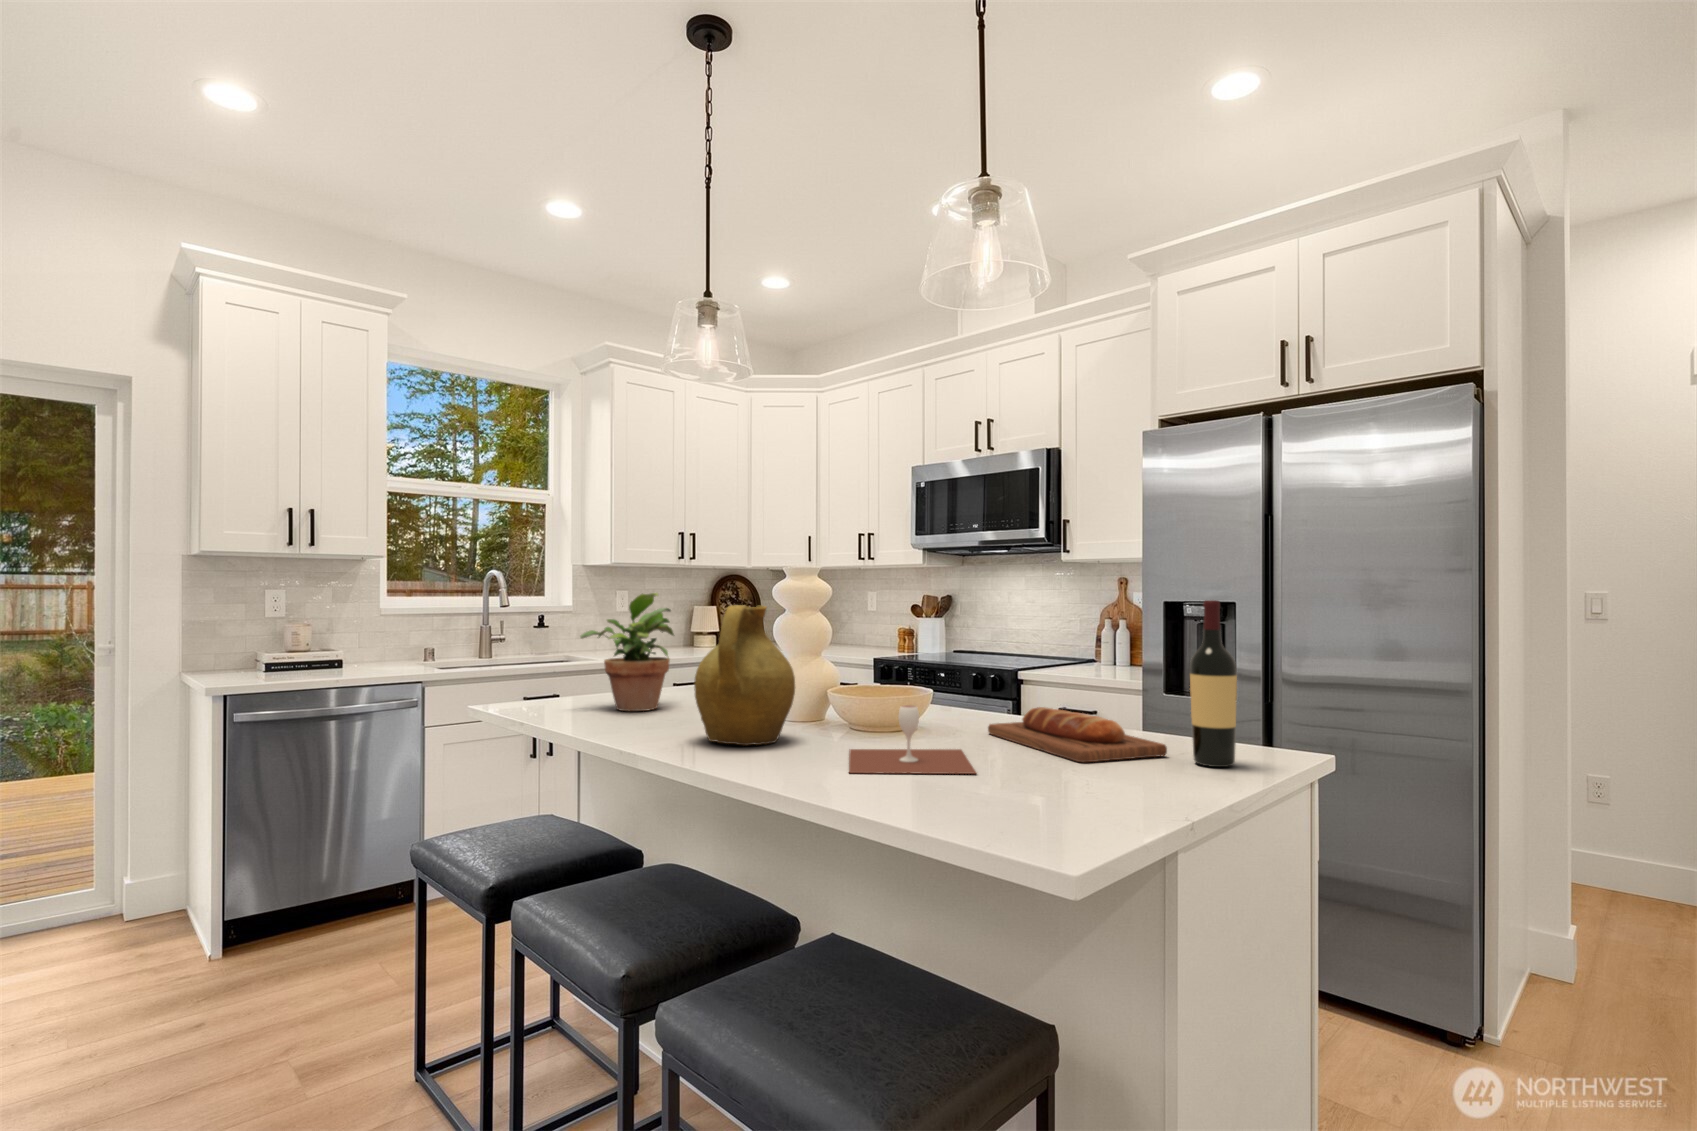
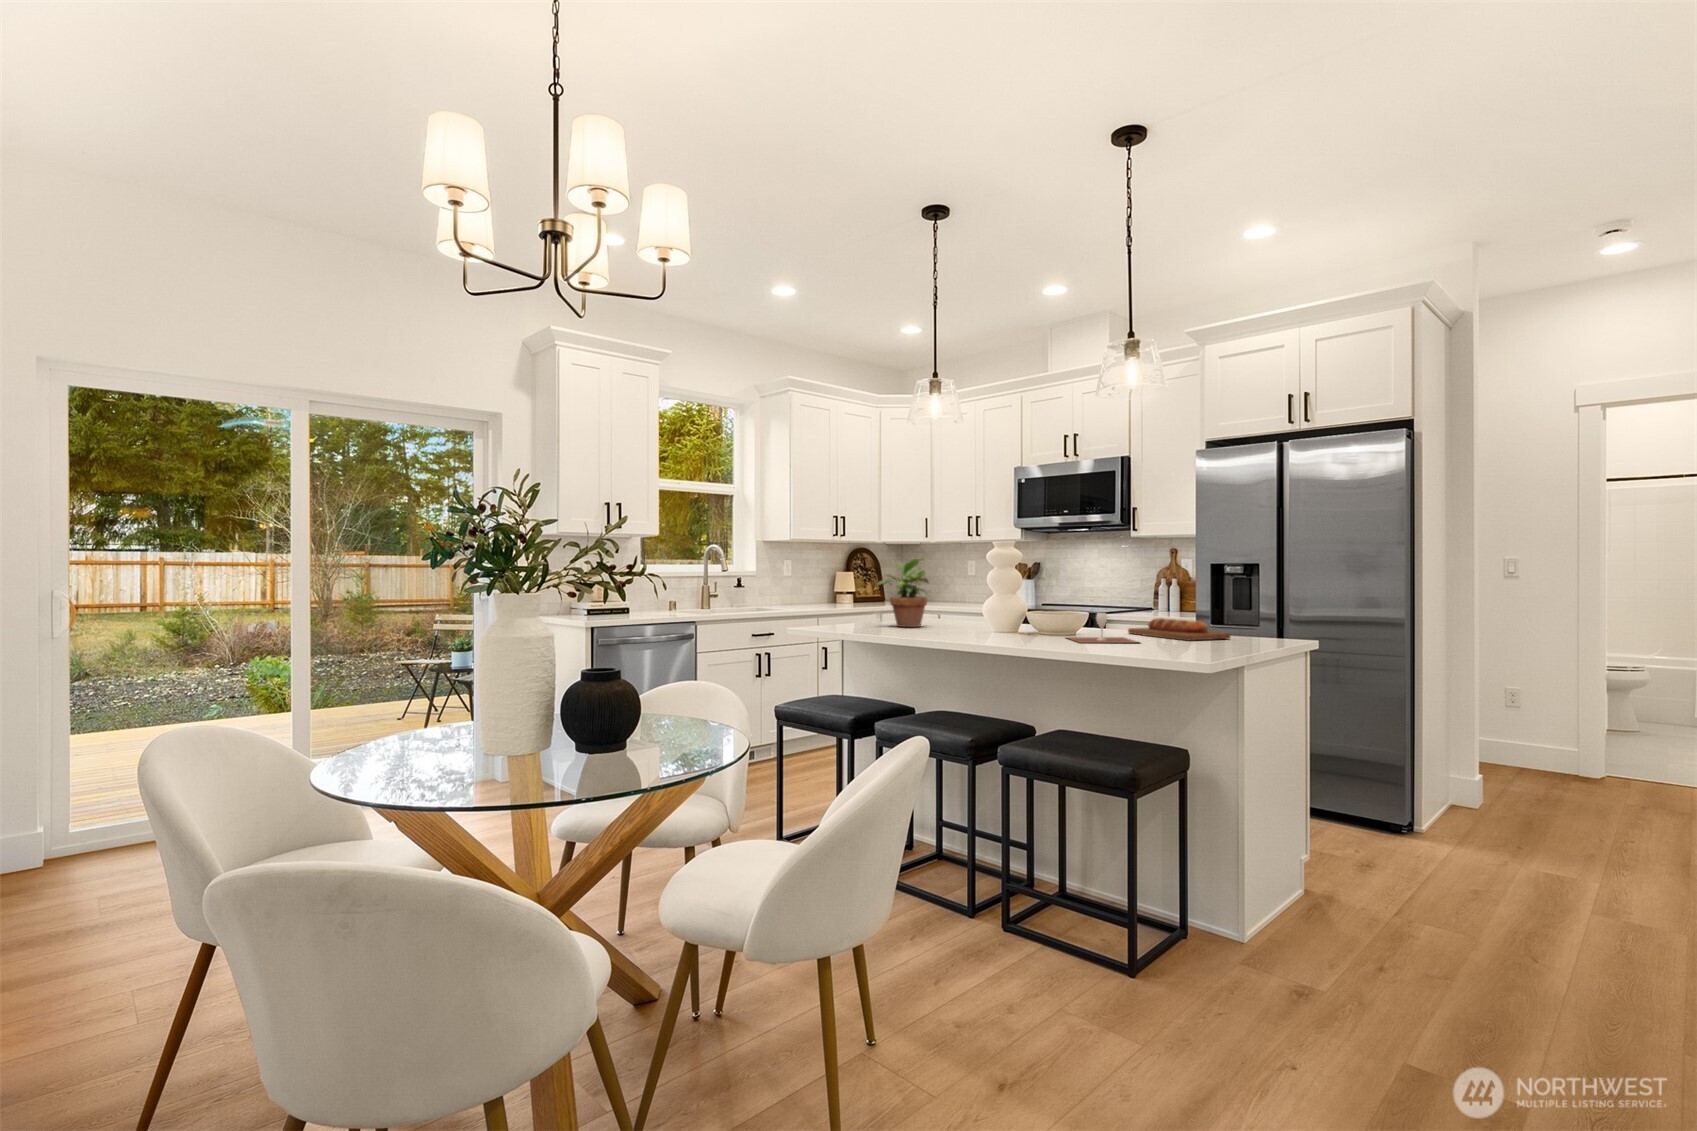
wine bottle: present [1190,600,1237,767] -> none [1244,559,1268,642]
pitcher: present [694,605,795,746] -> none [975,563,1030,636]

